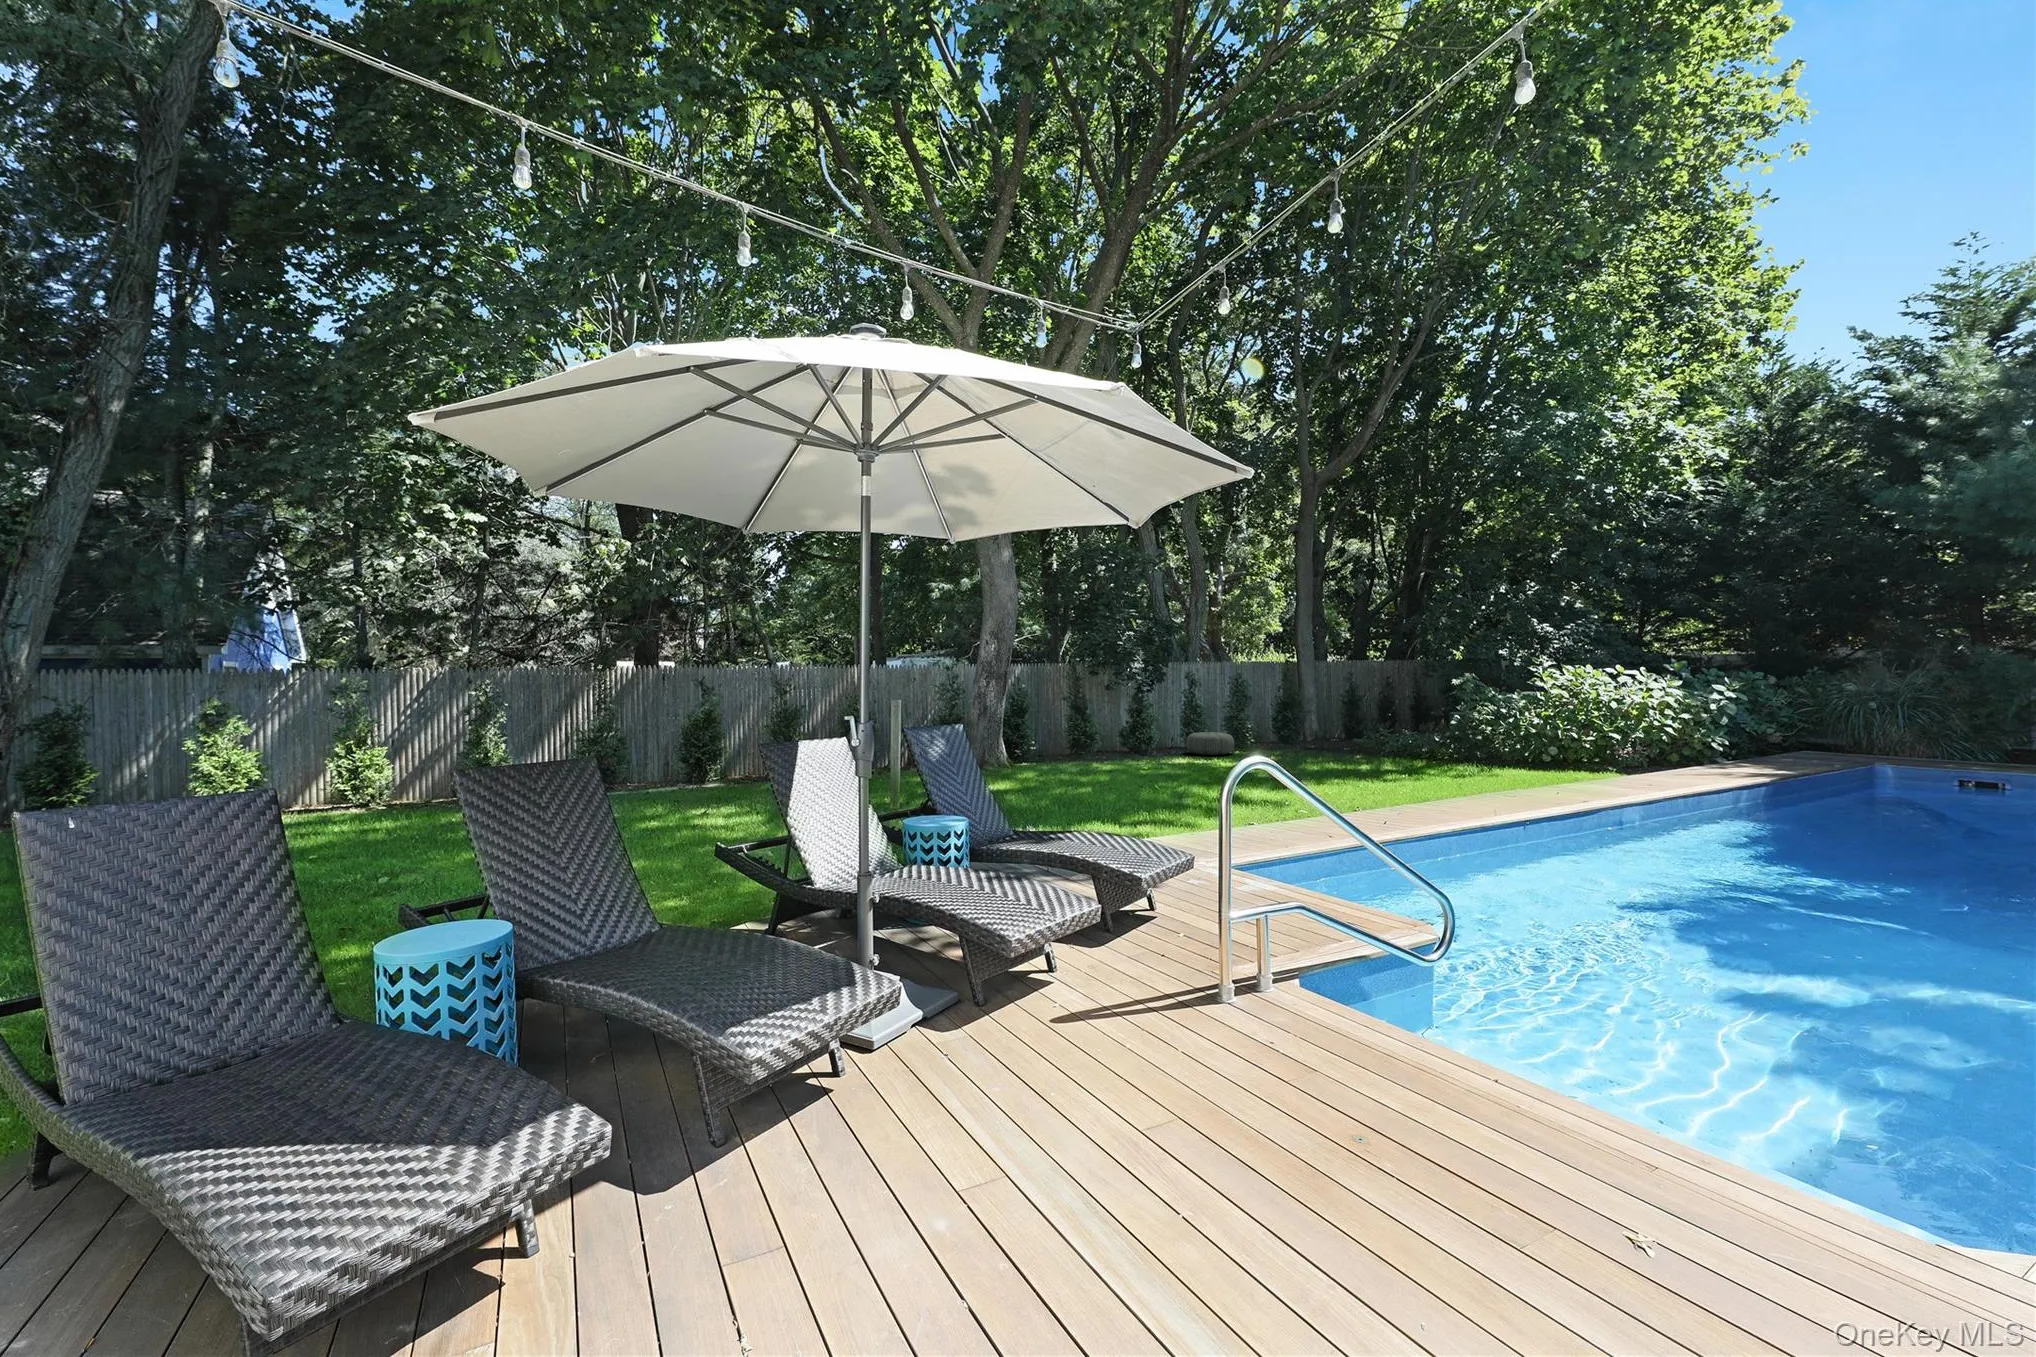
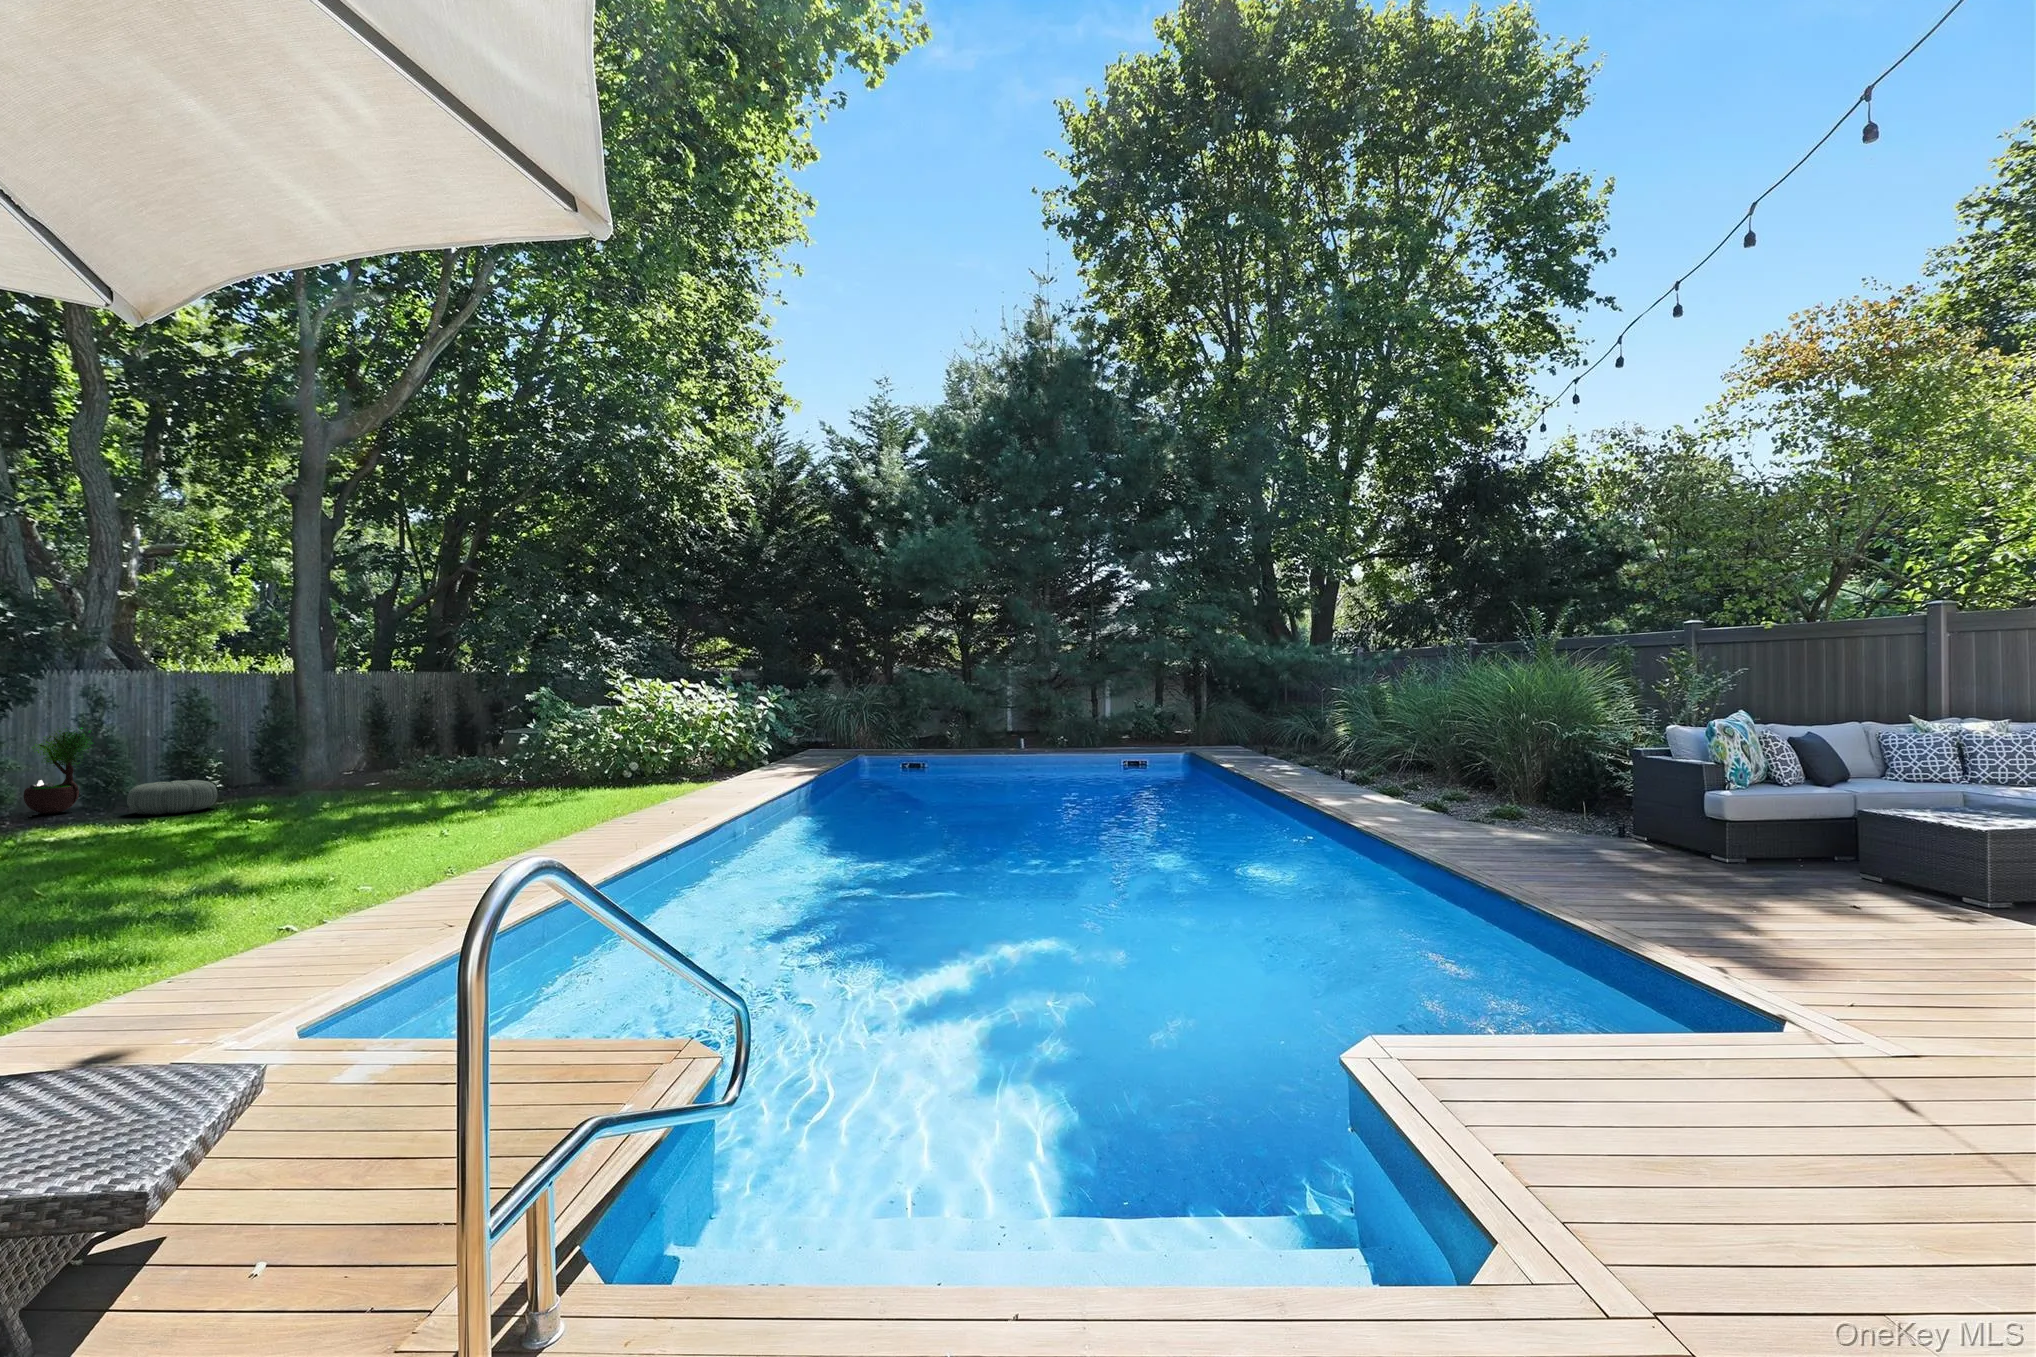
potted tree: none [1138,689,1171,748] -> present [24,727,94,814]

